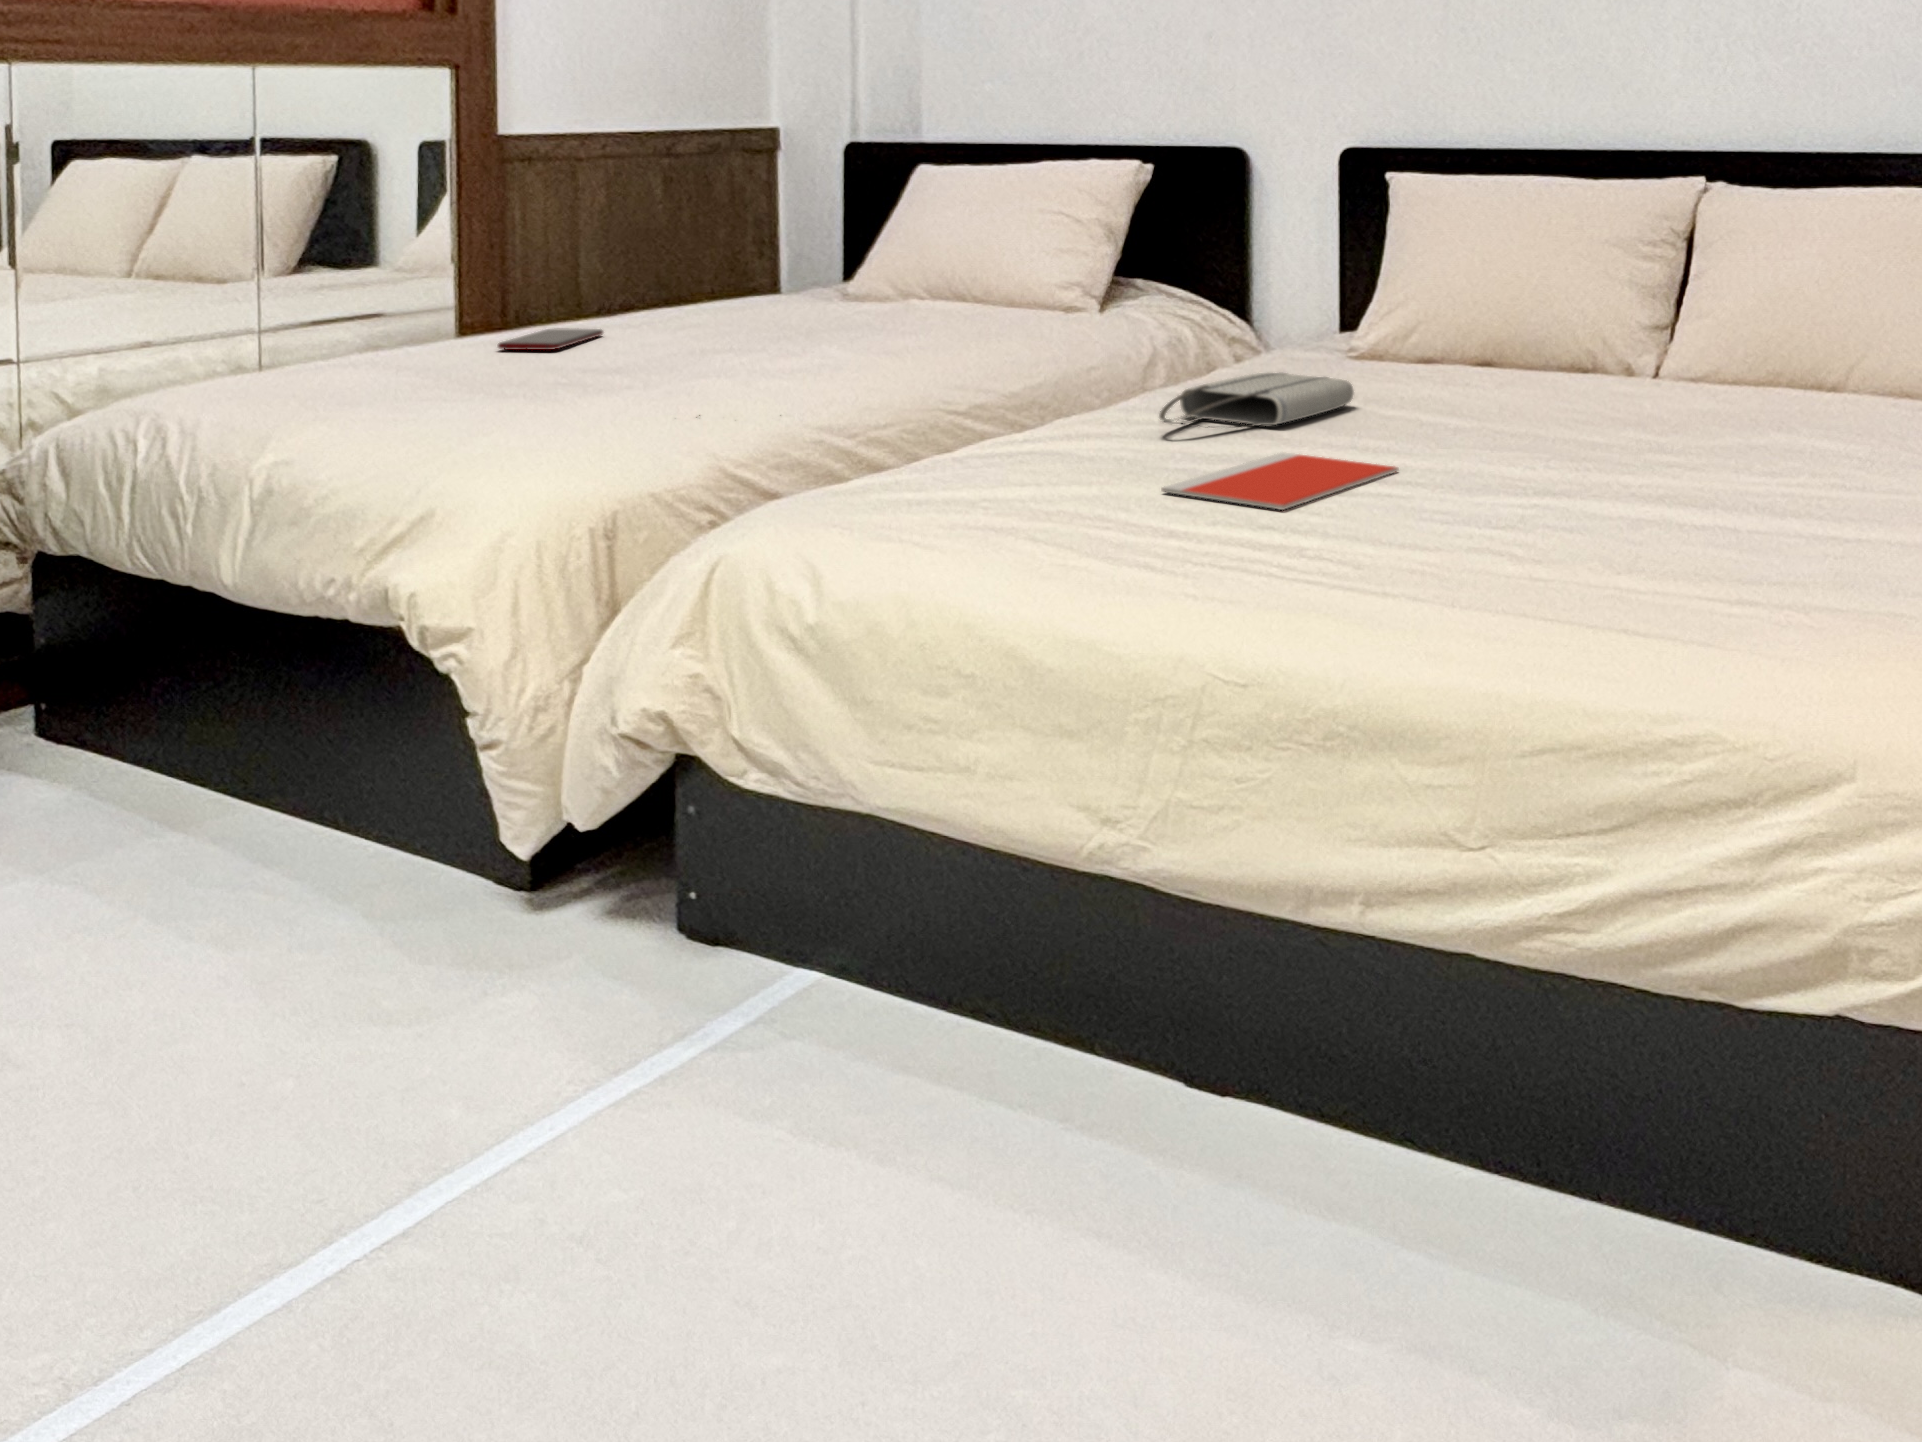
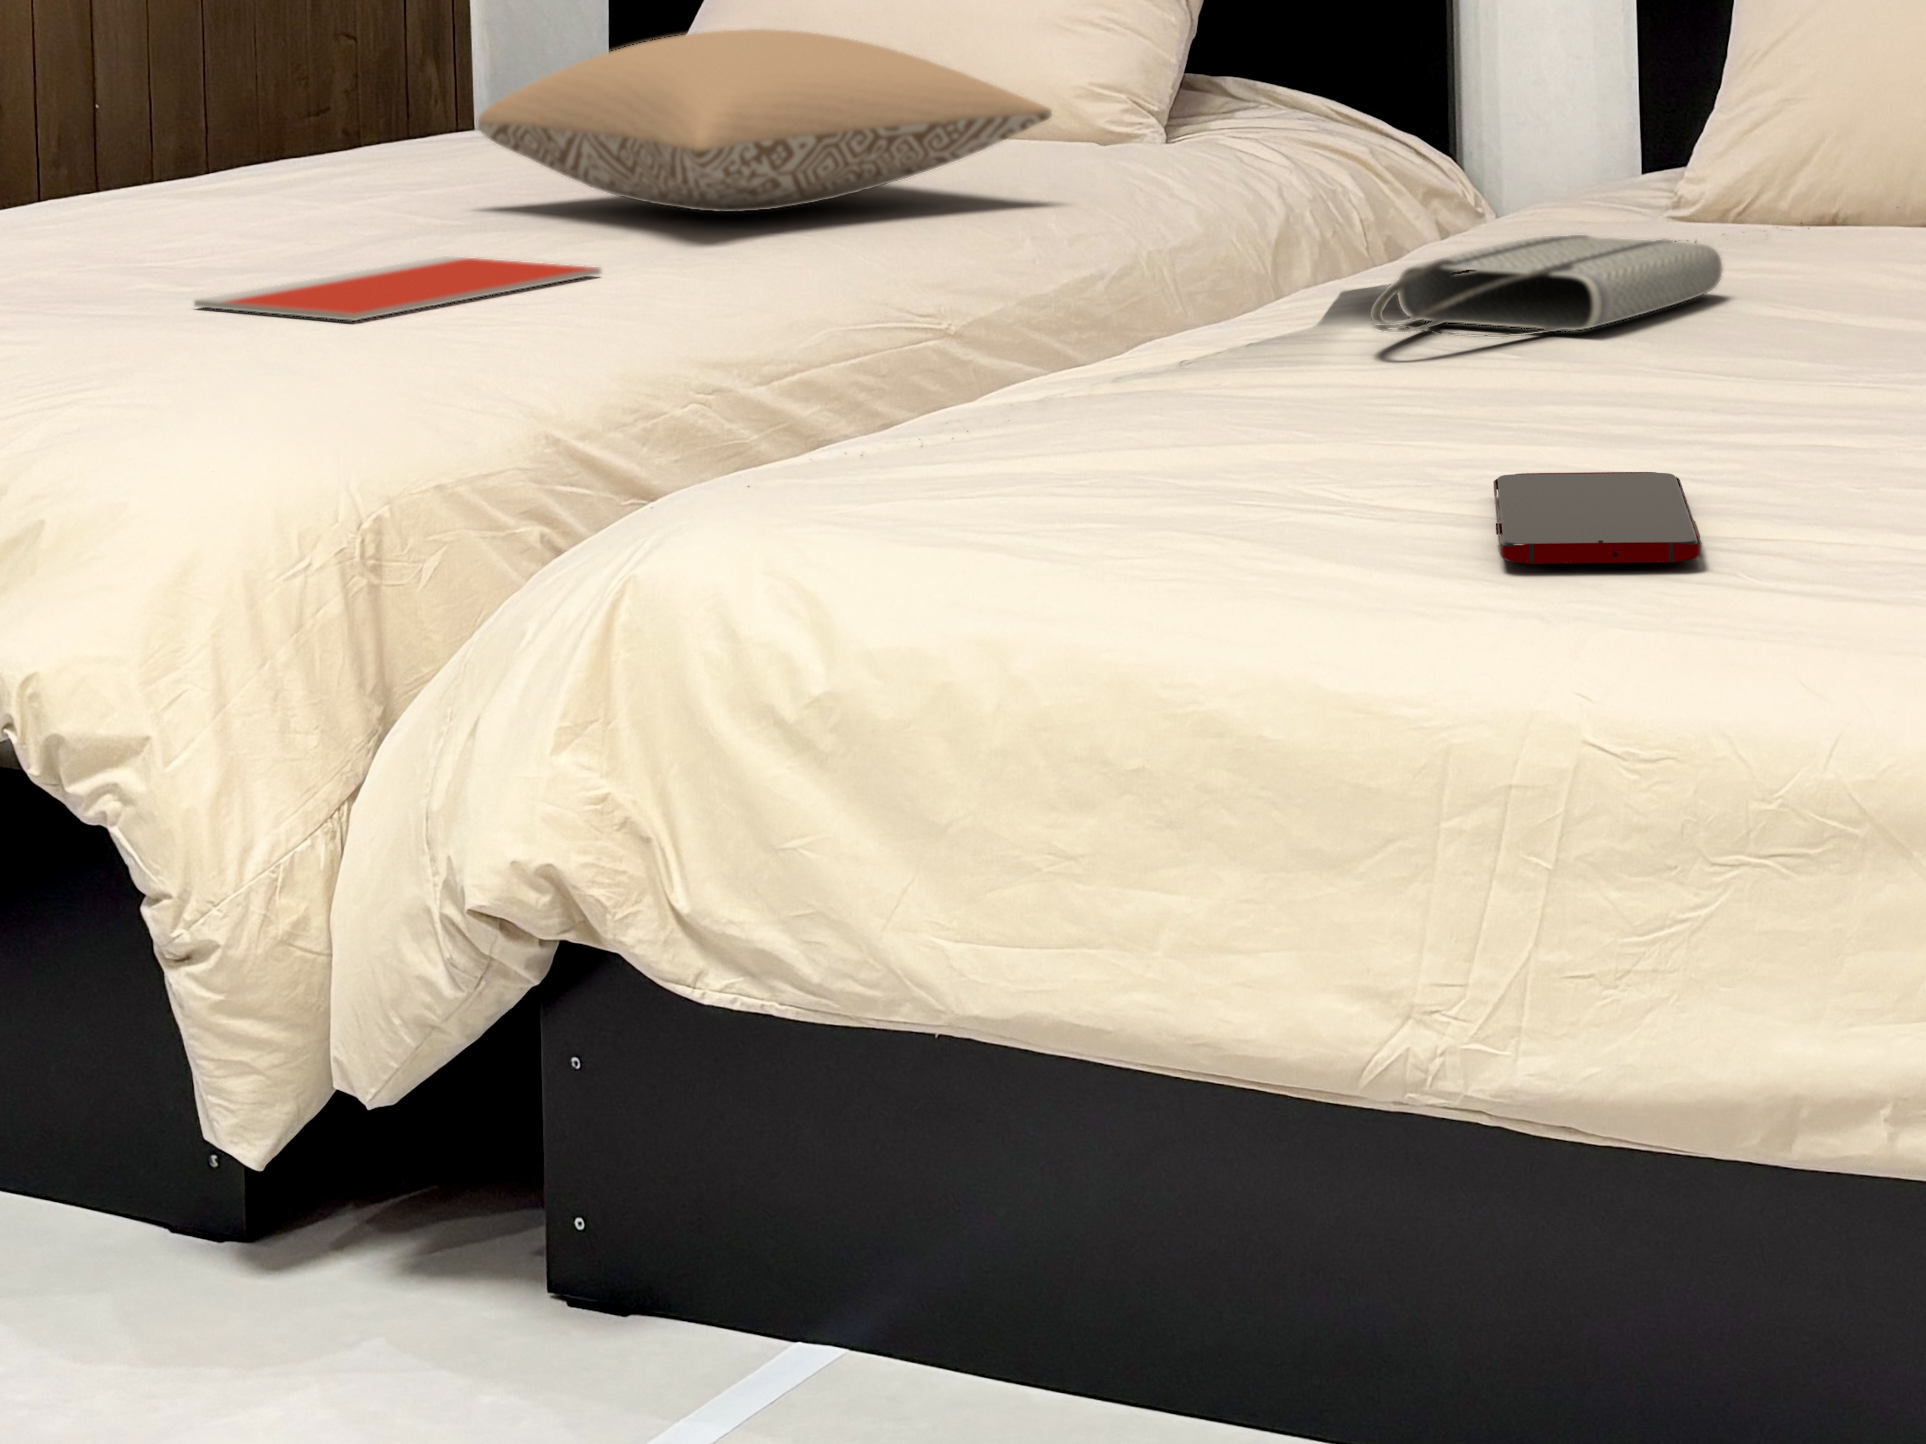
pillow: none [738,254,1026,345] -> present [478,29,1052,212]
smartphone: present [498,329,603,350] -> present [1493,472,1702,564]
notebook: present [1161,453,1399,510] -> present [194,256,601,321]

